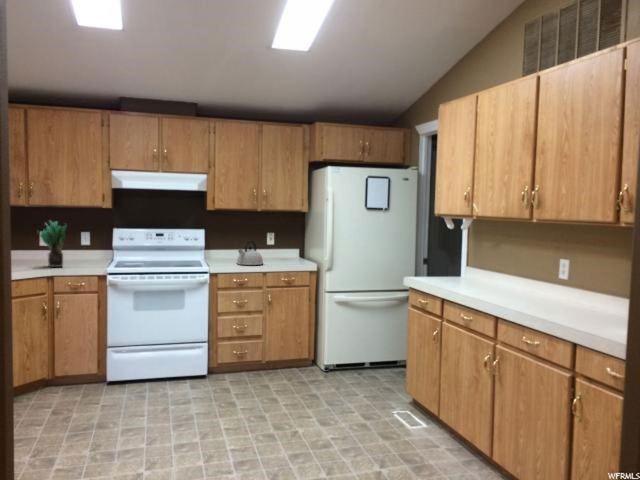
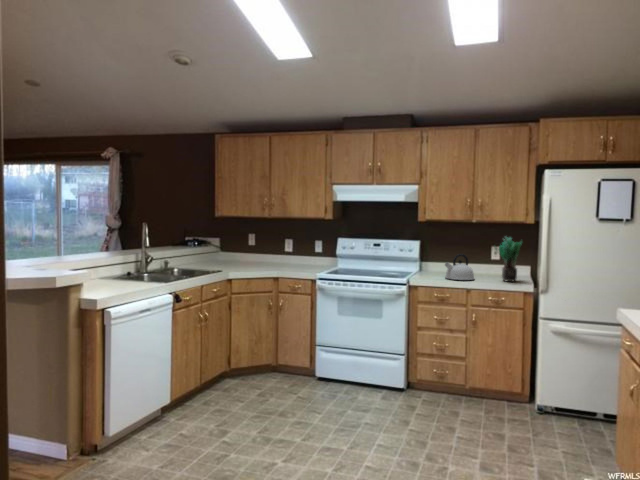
potted plant: present [38,221,66,267] -> present [499,237,522,282]

